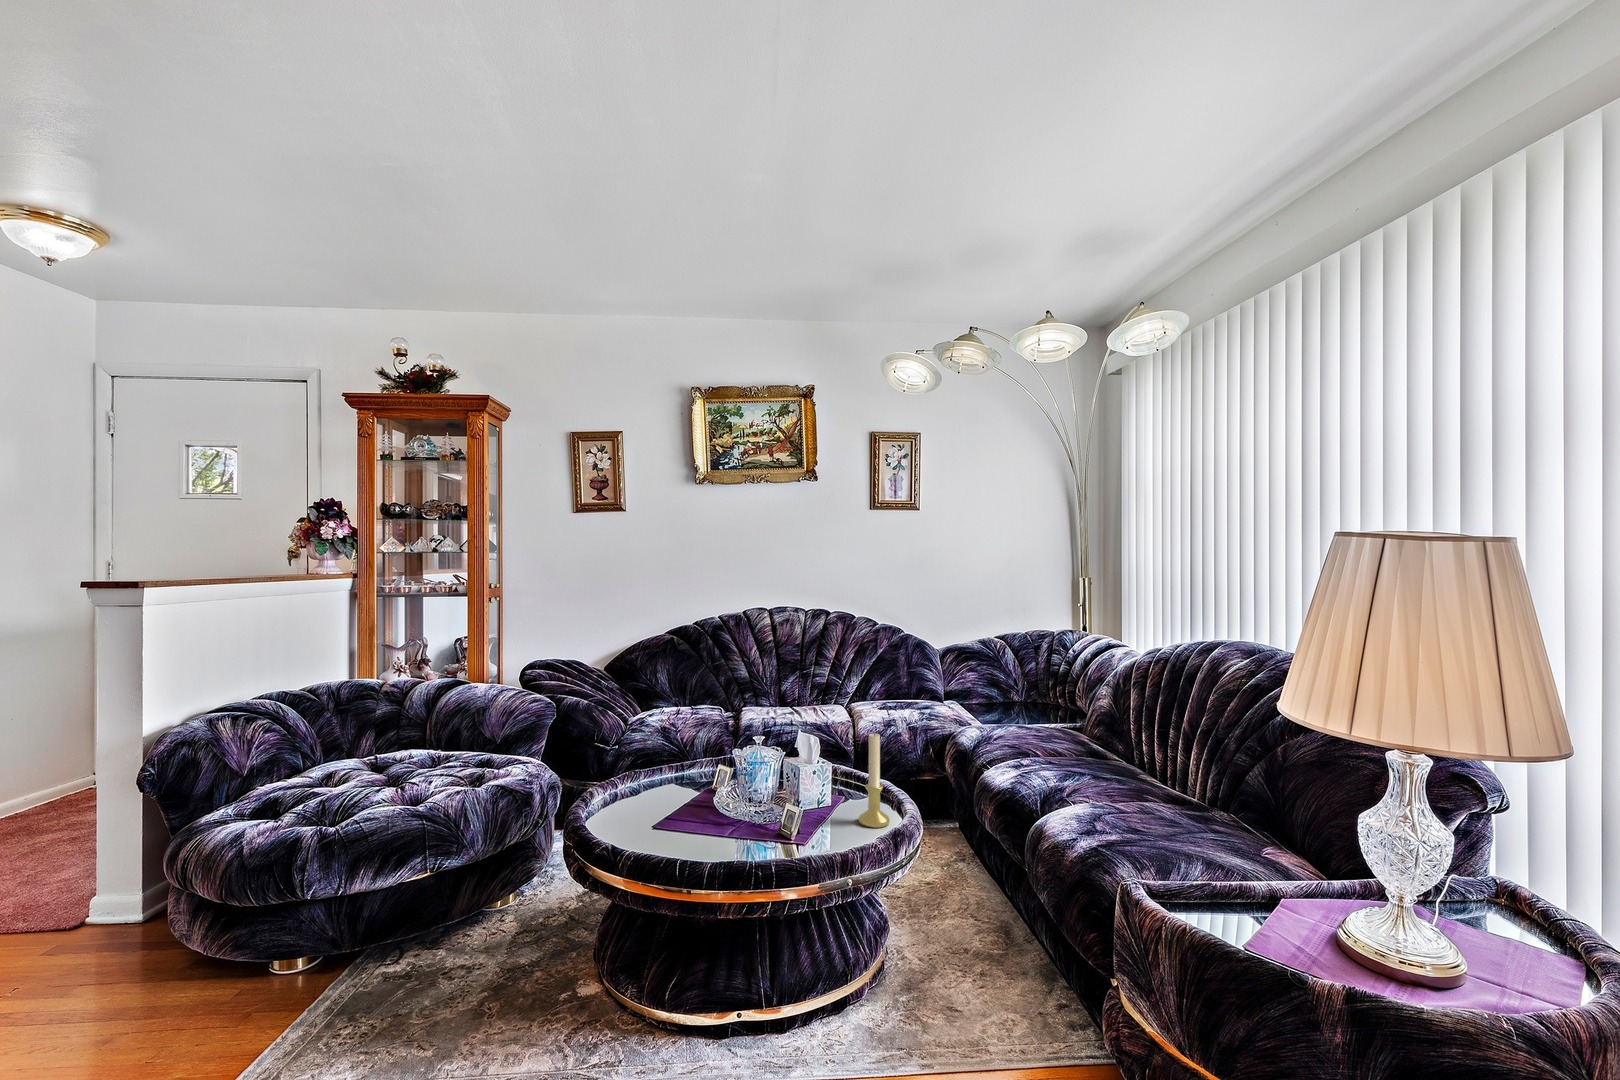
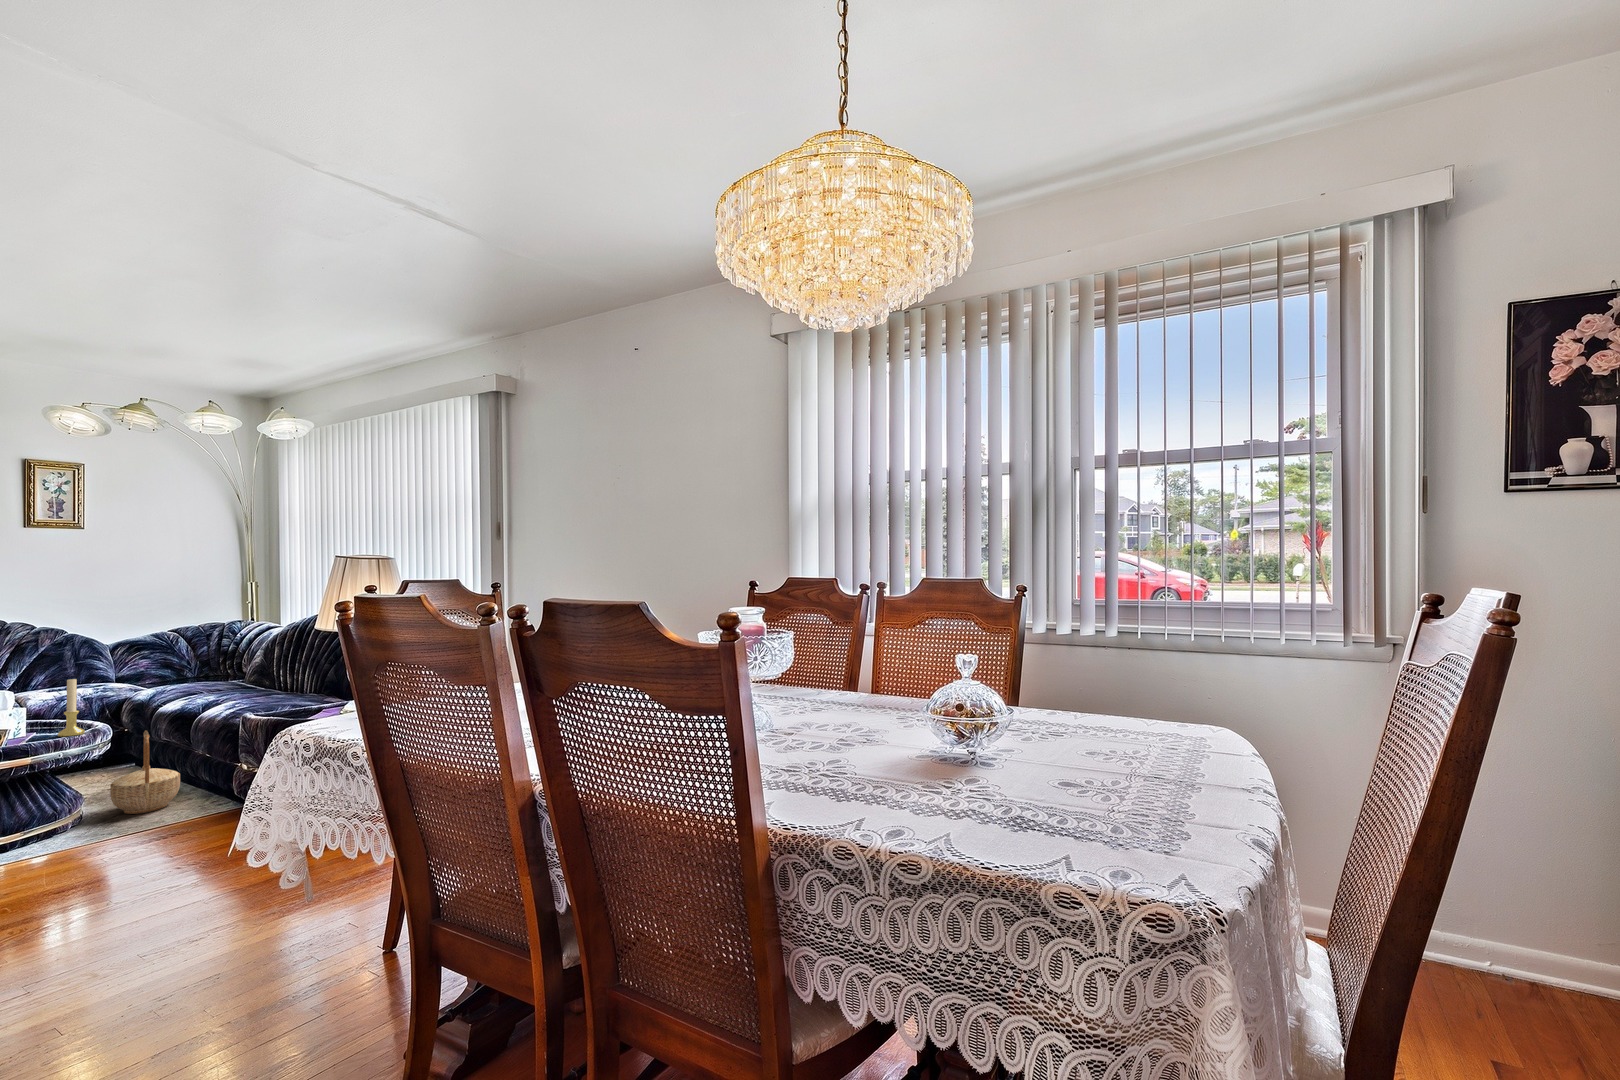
basket: none [920,829,1013,987] -> present [110,730,180,814]

